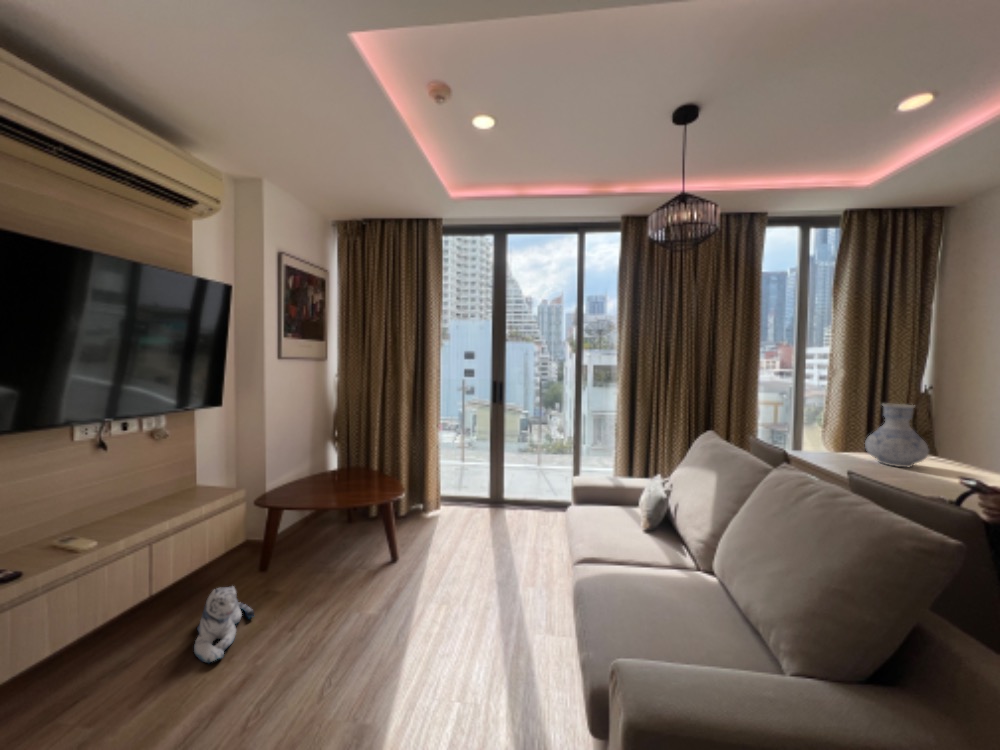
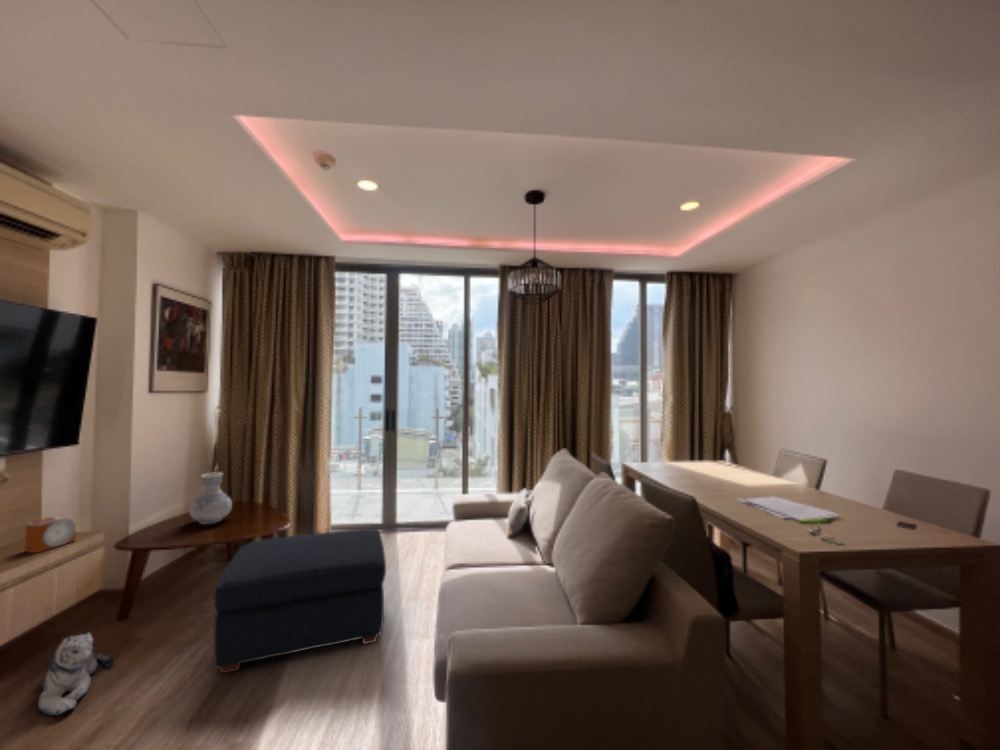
vase: present [865,404,929,467] -> present [190,472,232,524]
alarm clock: none [182,473,222,505] -> present [25,517,76,553]
ottoman: none [340,506,508,643] -> present [214,529,386,673]

